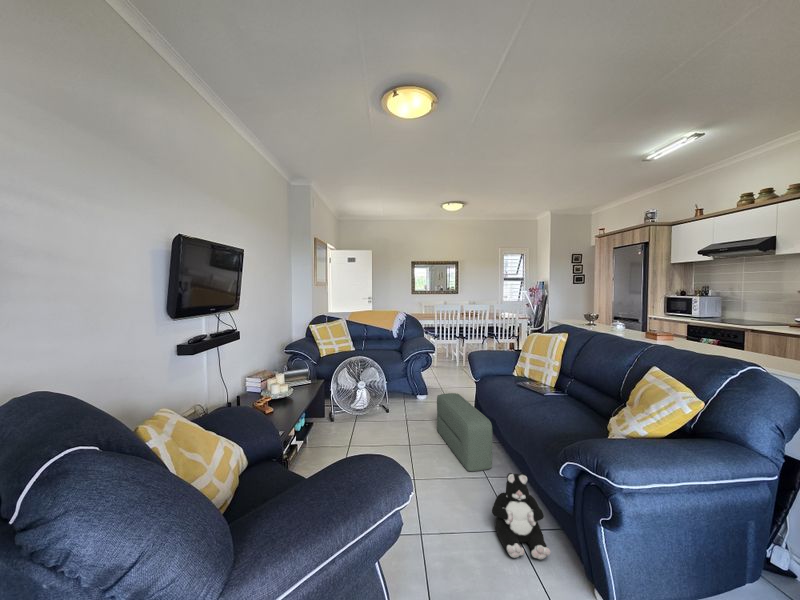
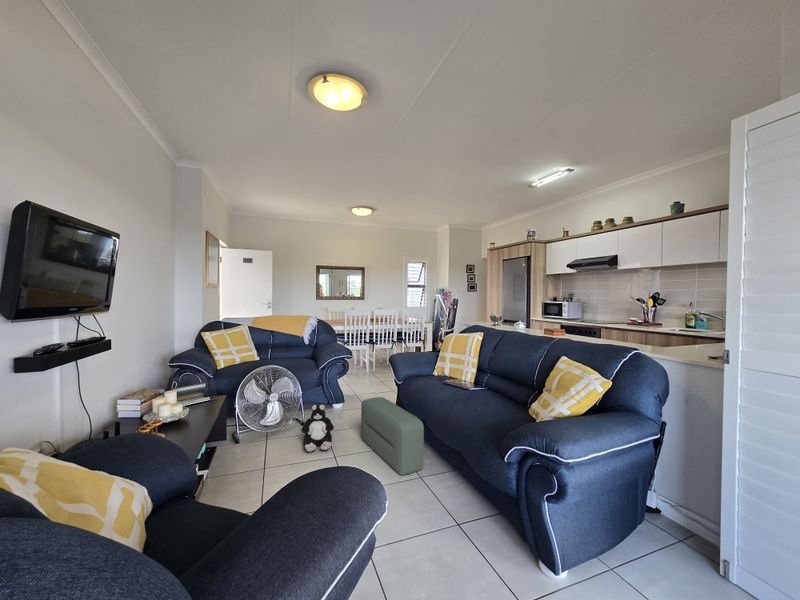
plush toy: present [492,473,551,559] -> present [301,404,334,452]

